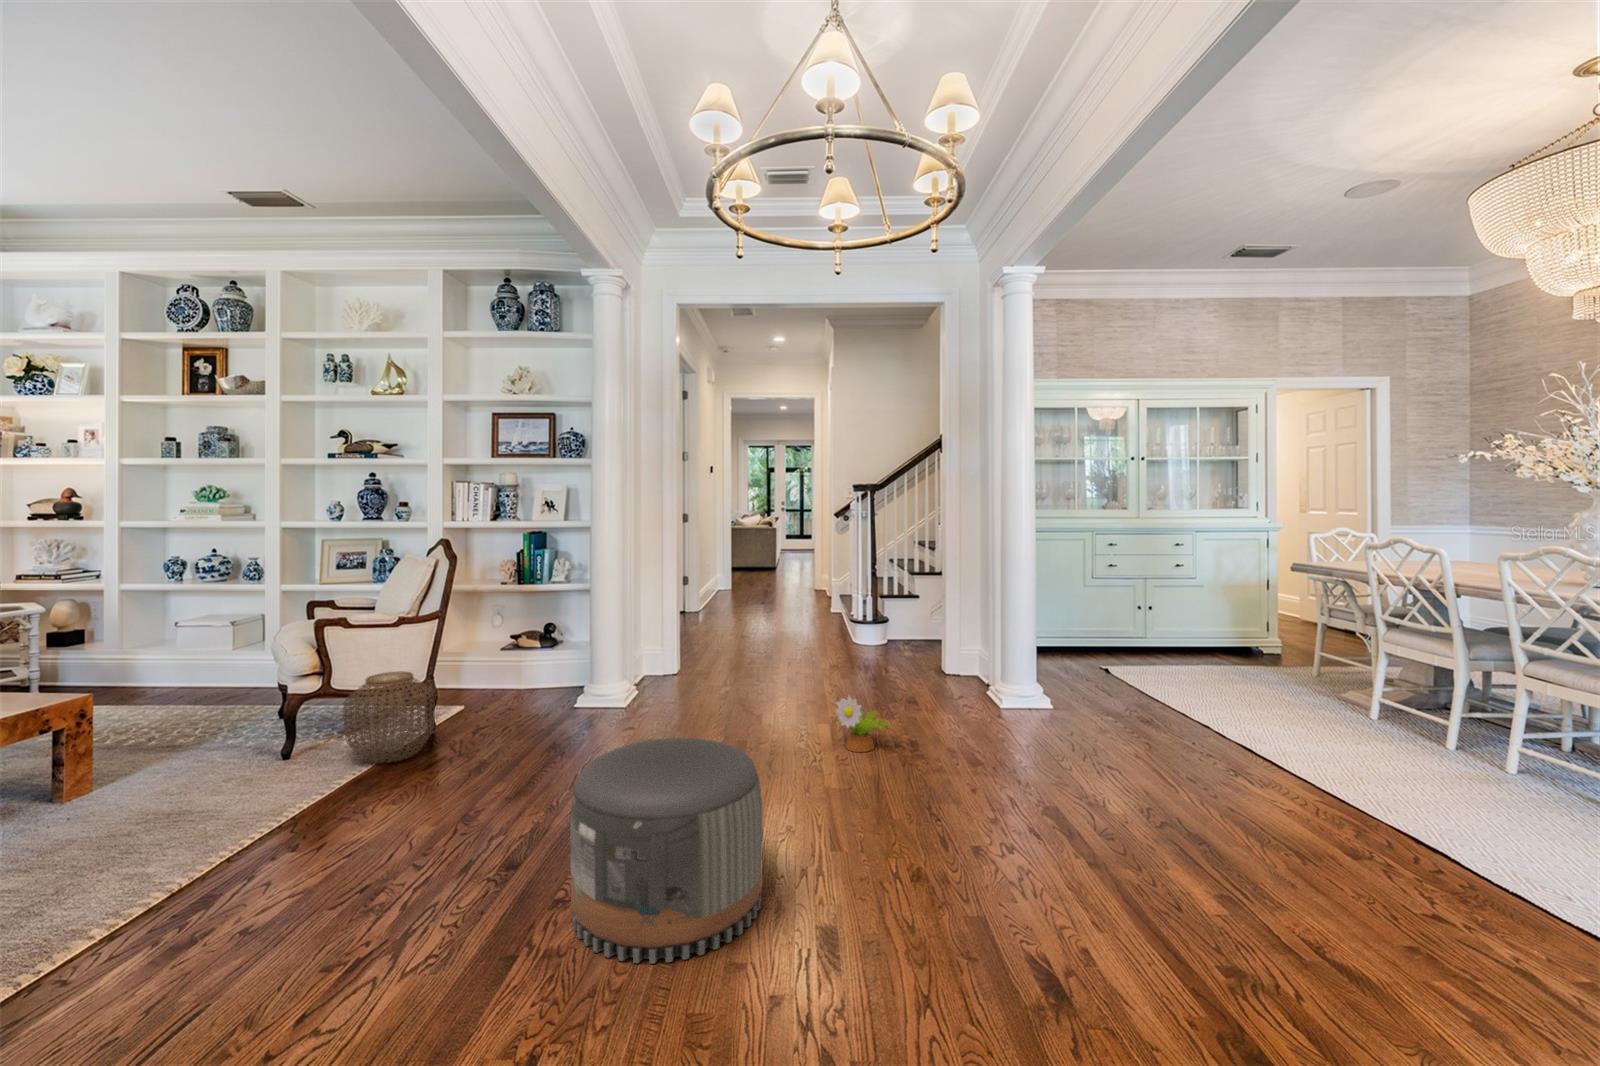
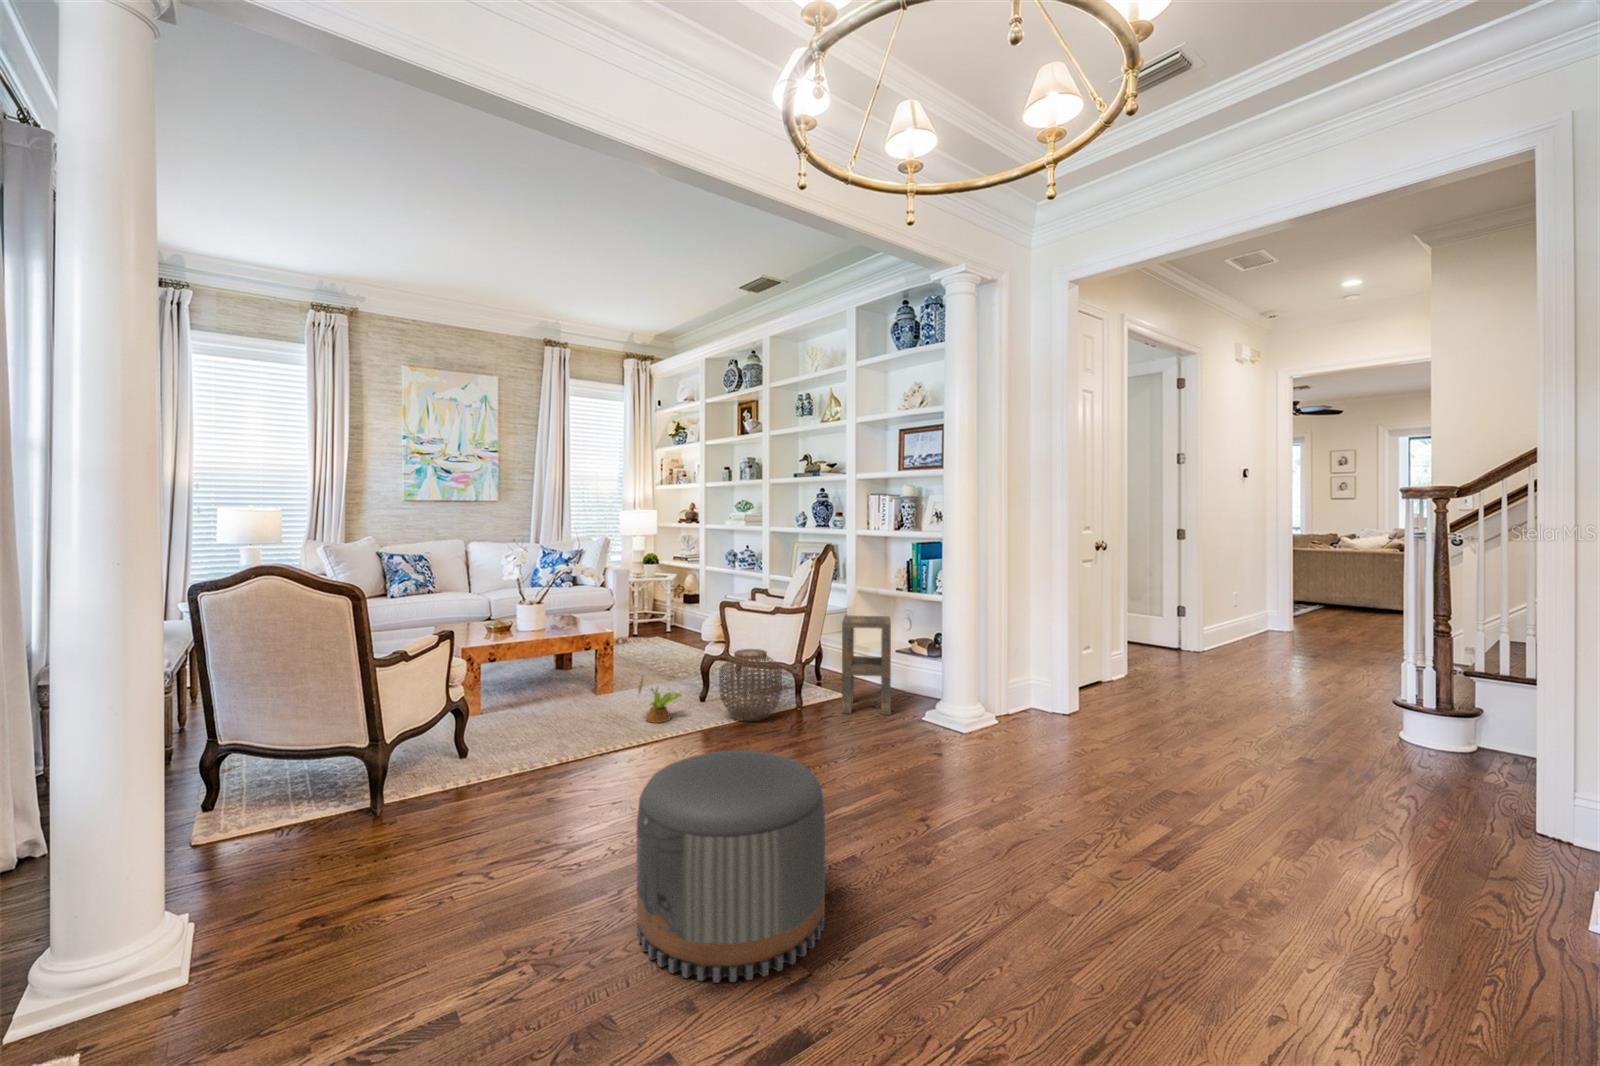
side table: none [481,614,553,726] -> present [842,616,891,715]
decorative plant: present [835,696,892,752] -> present [637,677,681,723]

